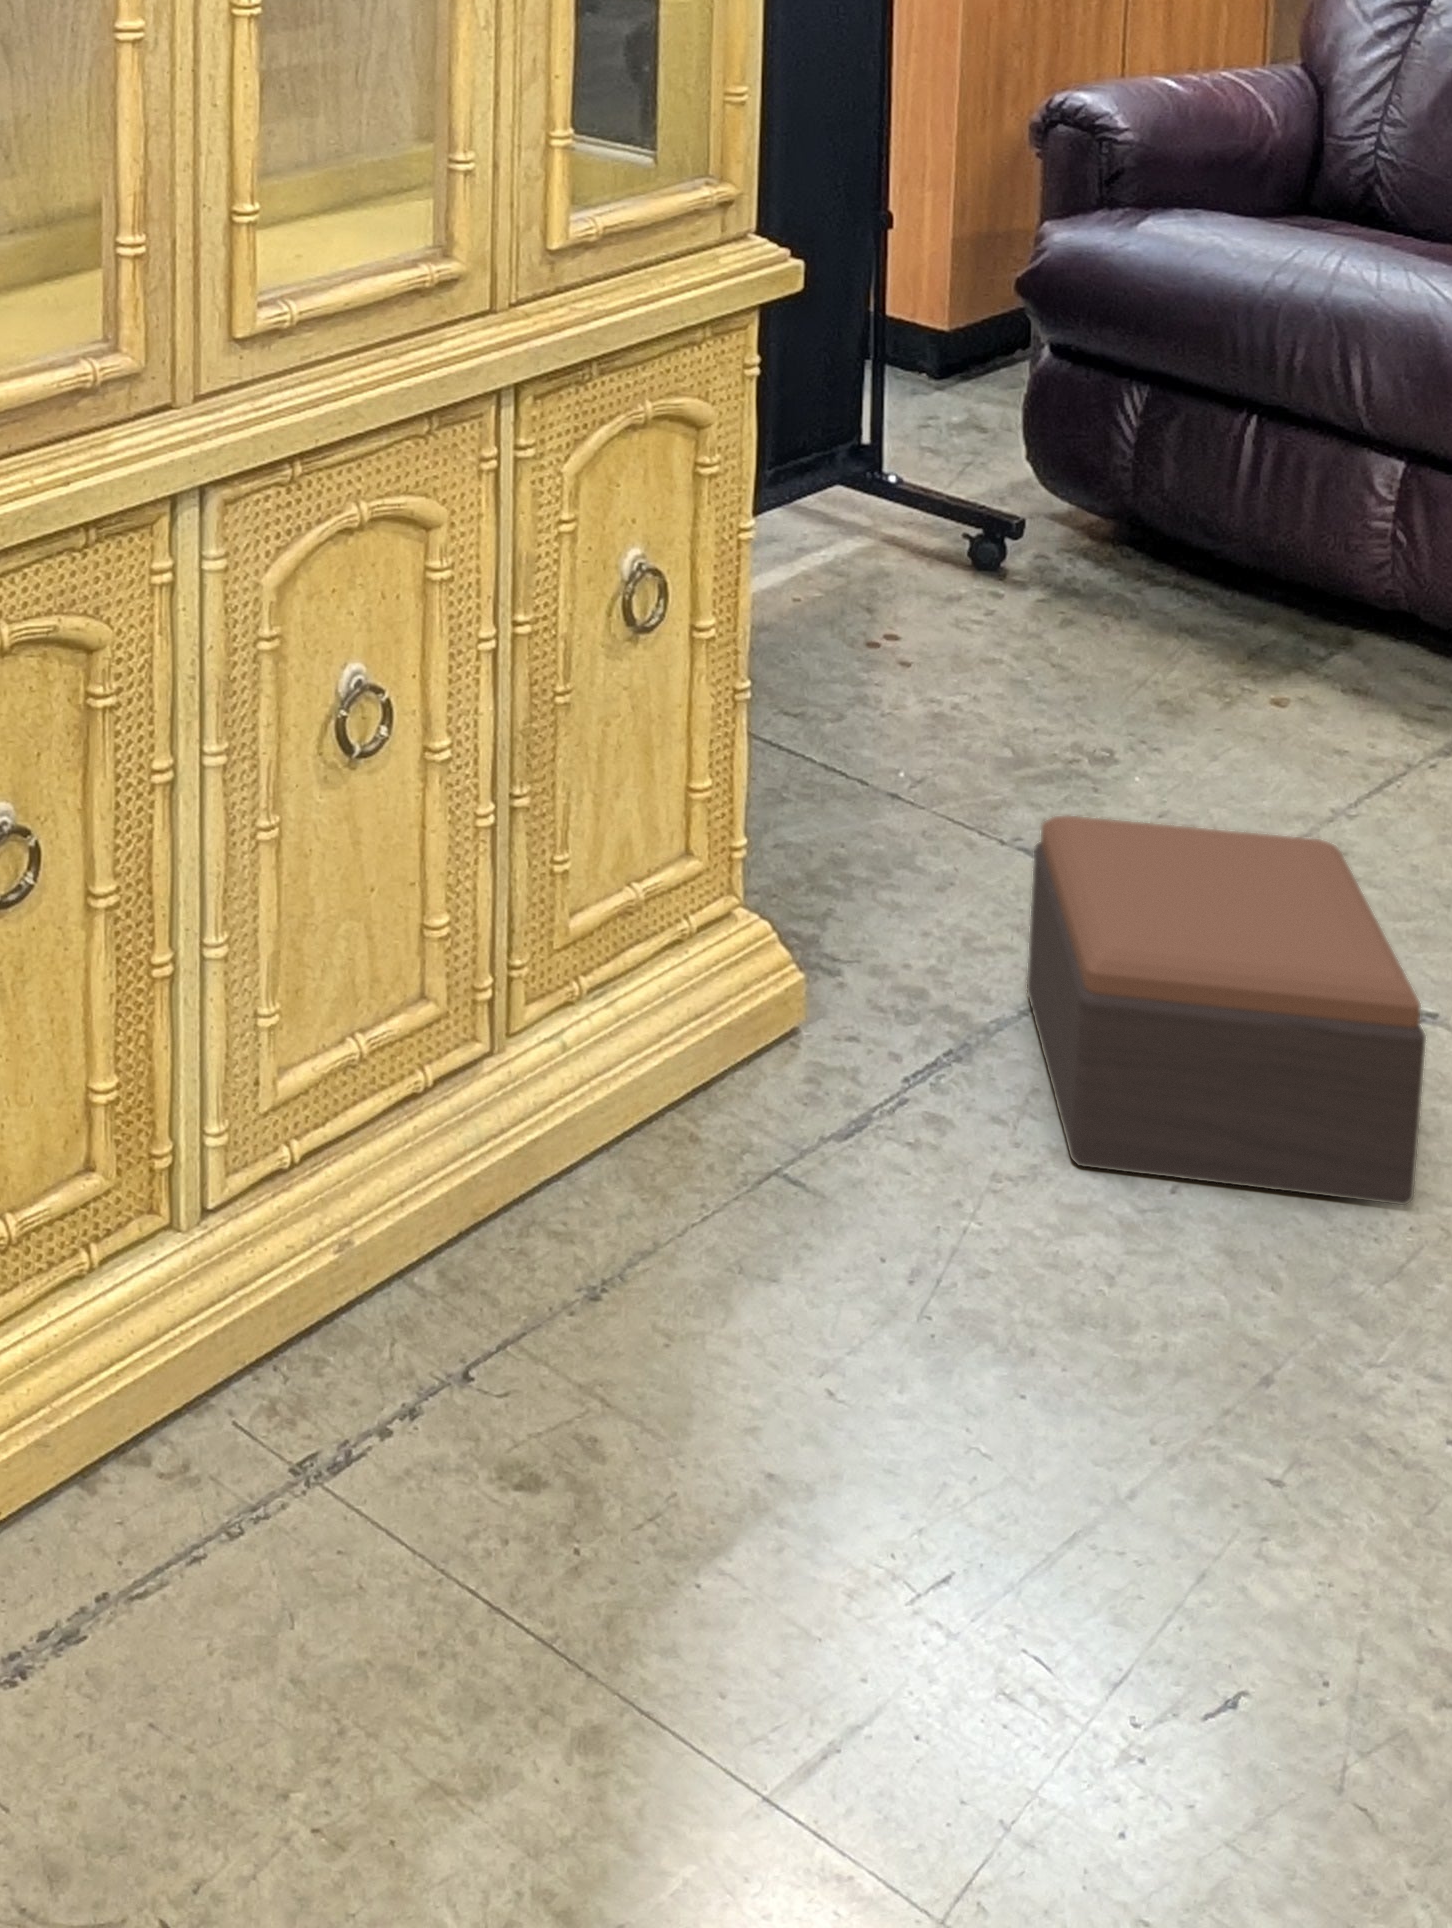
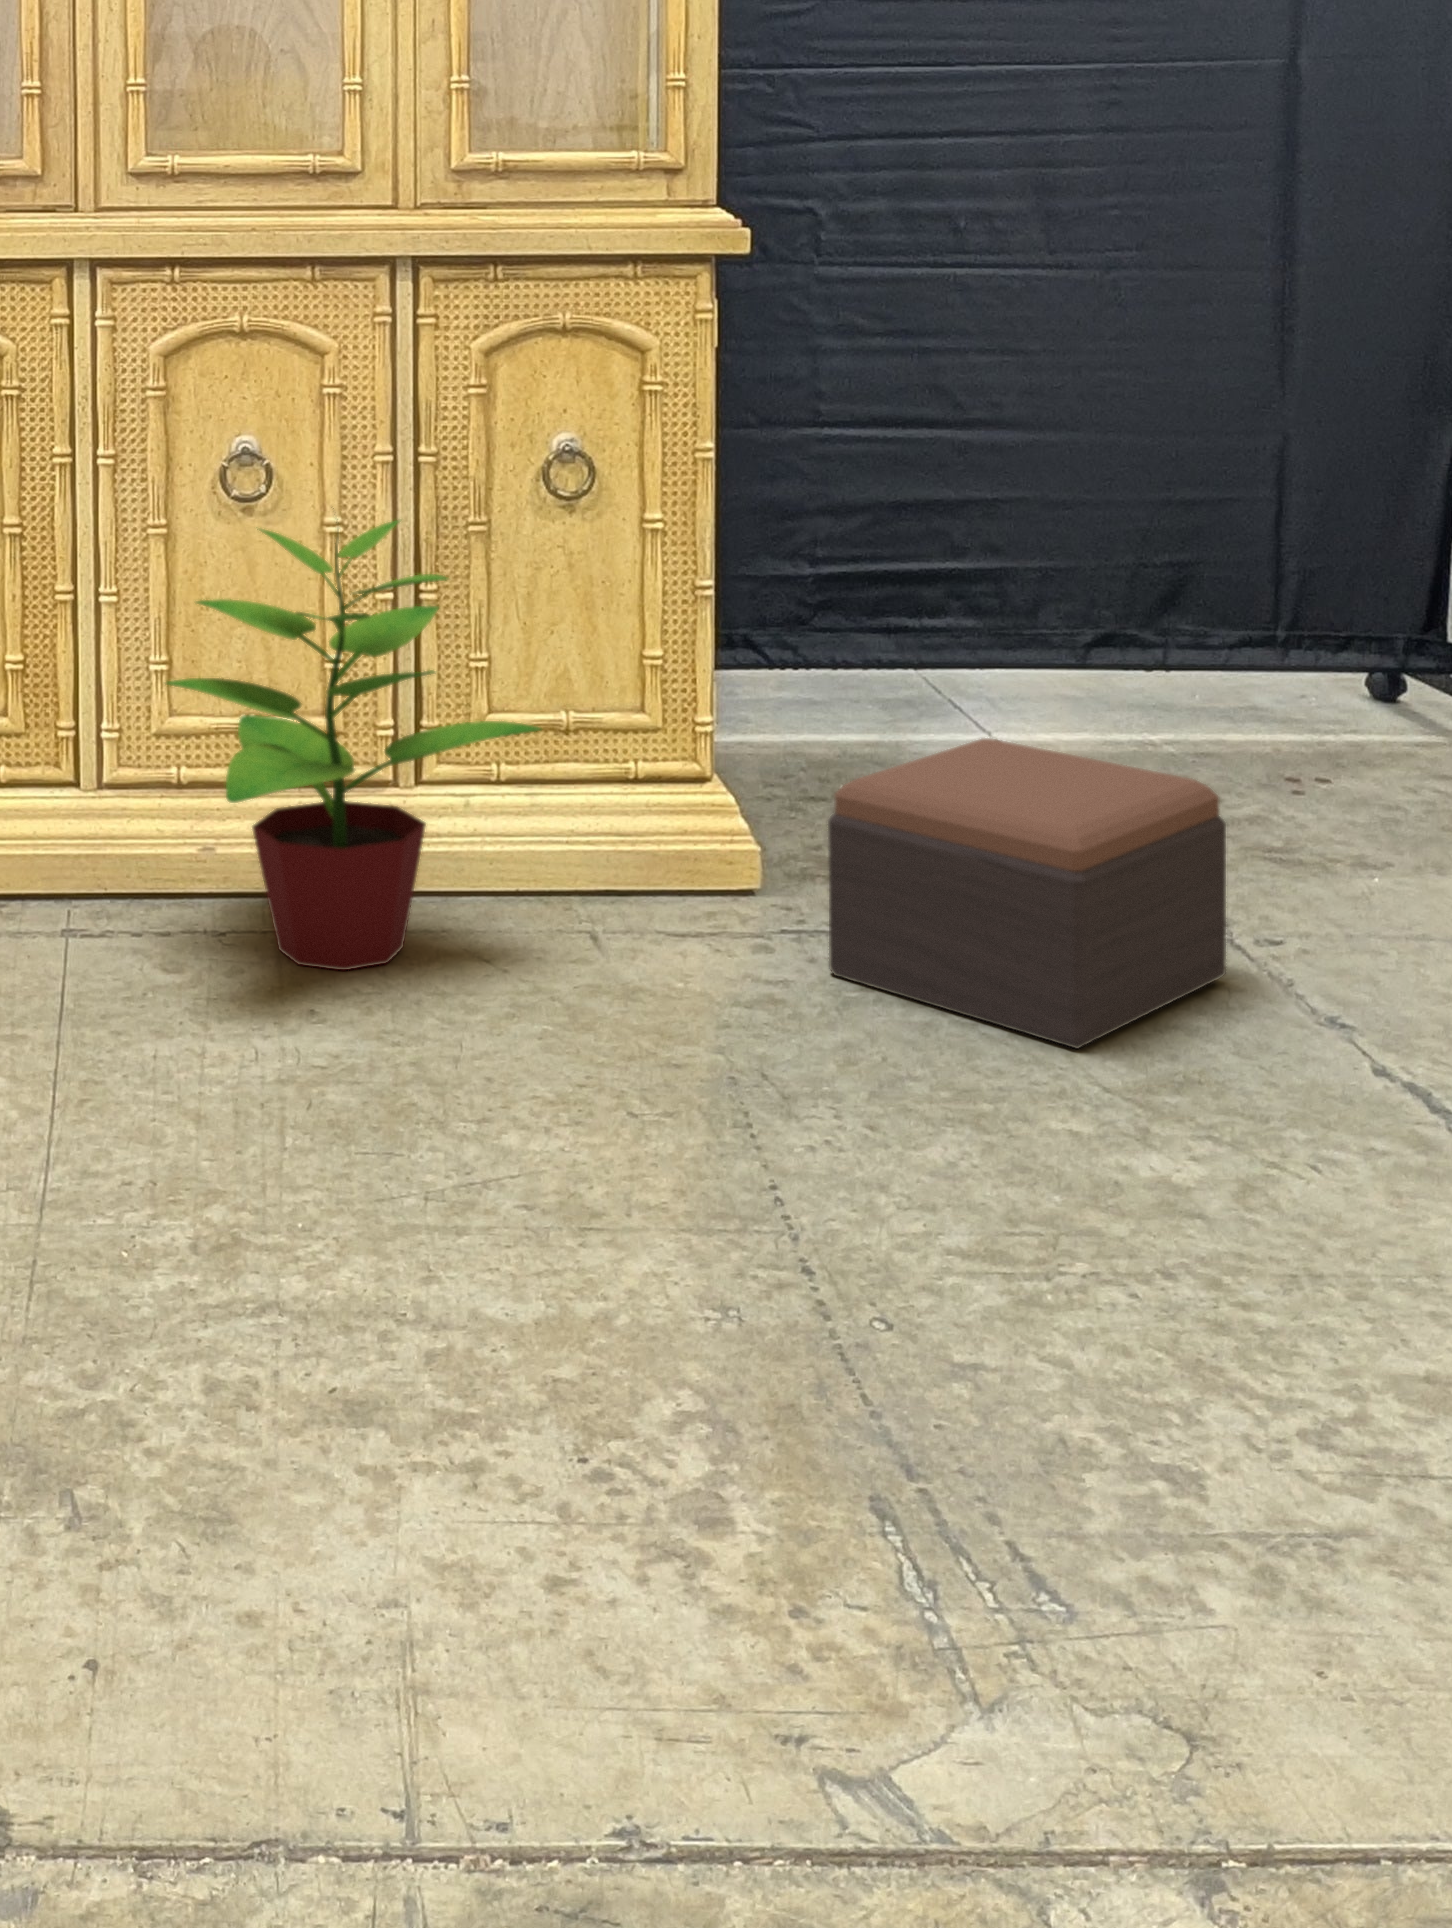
potted plant: none [385,769,847,1407] -> present [166,508,541,970]

